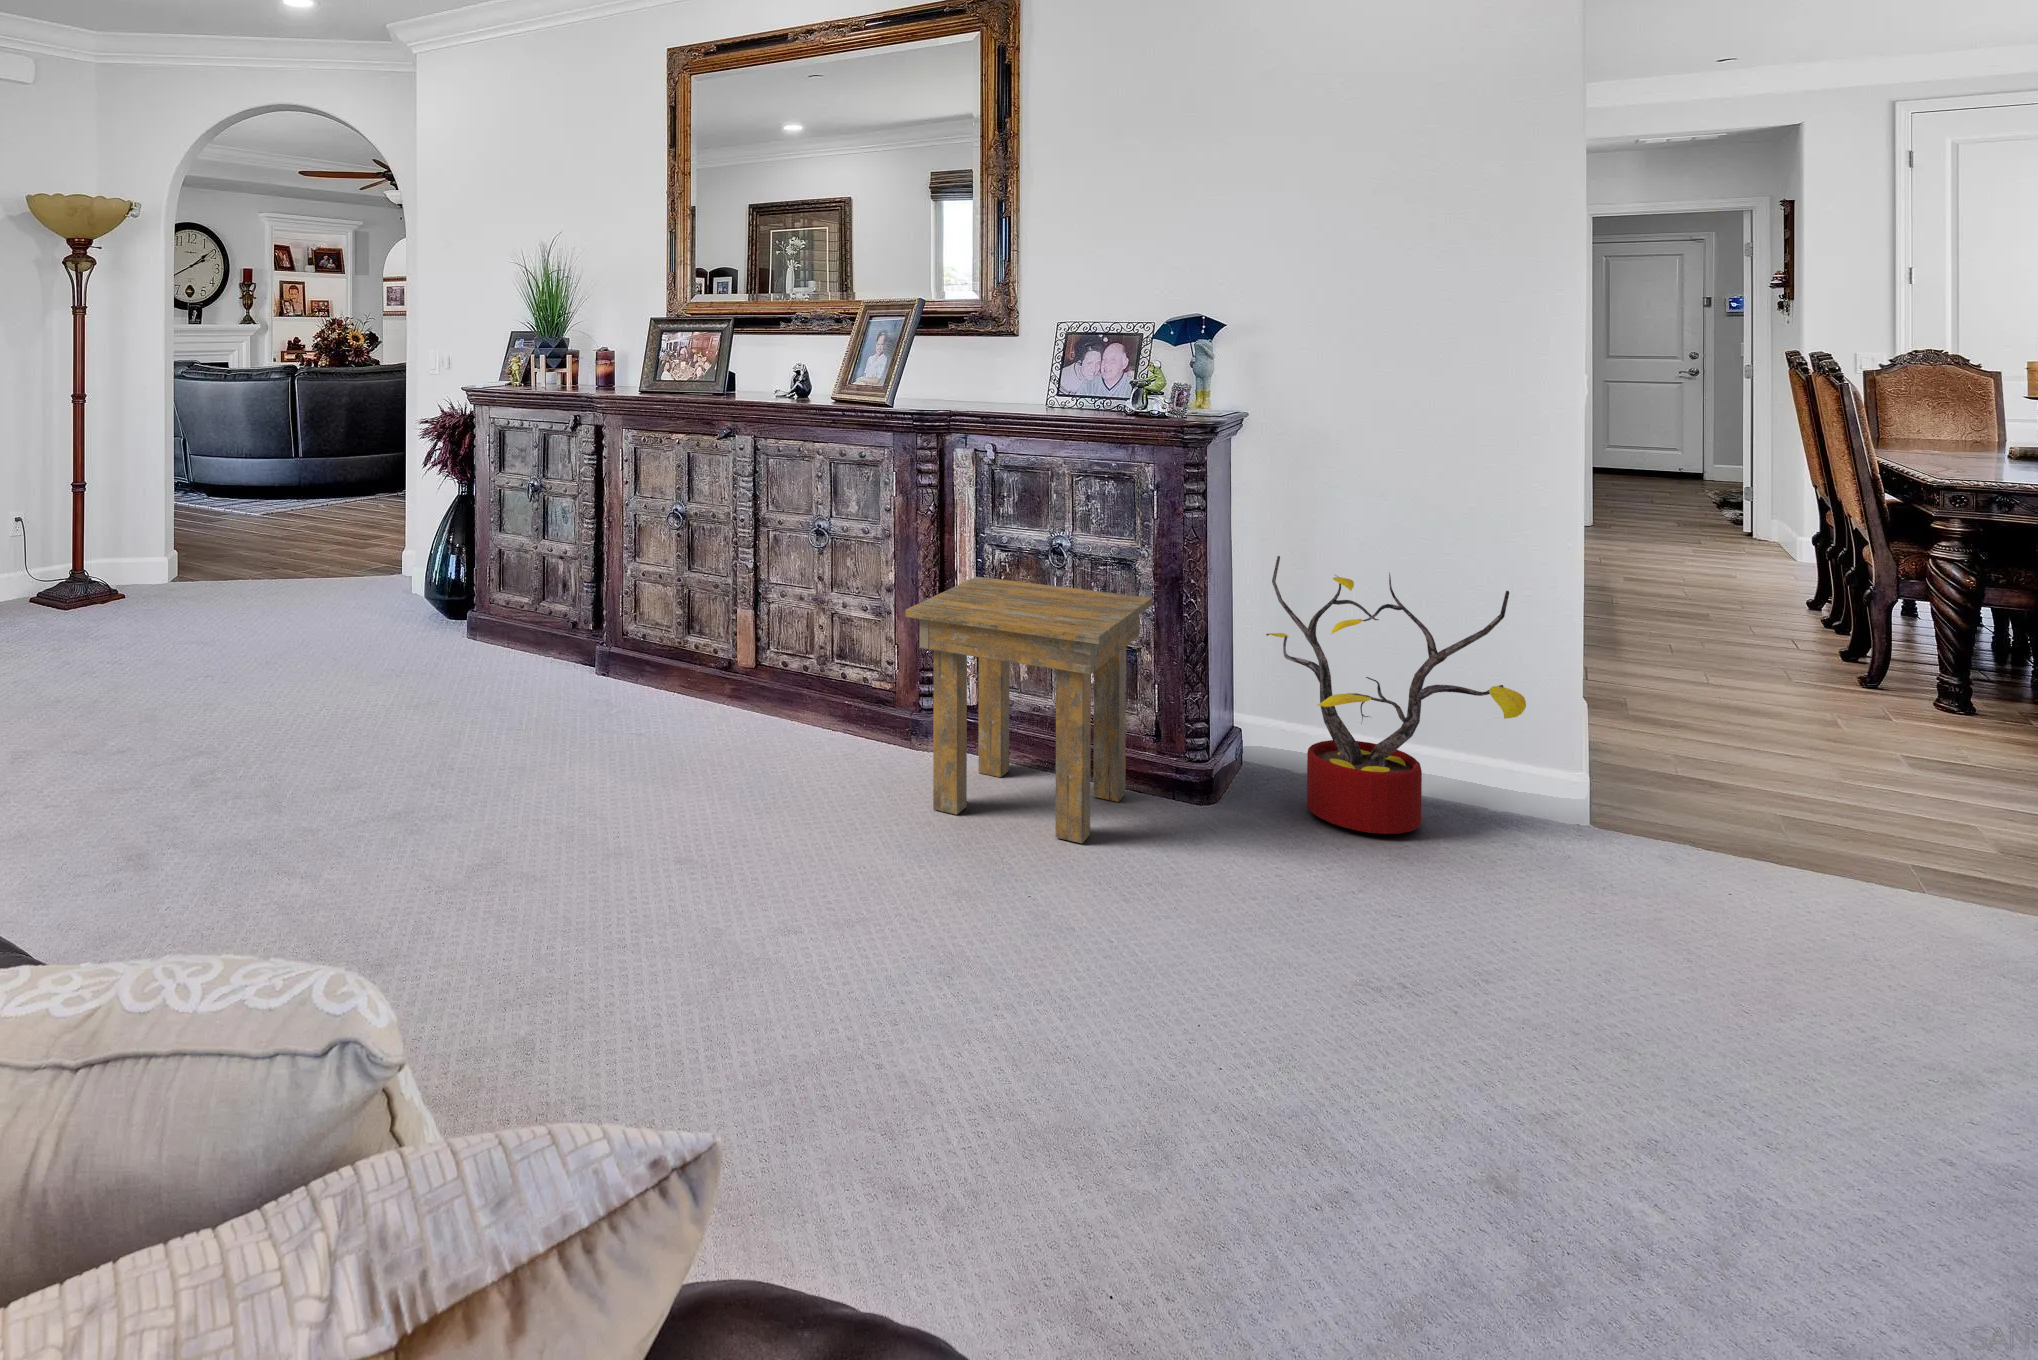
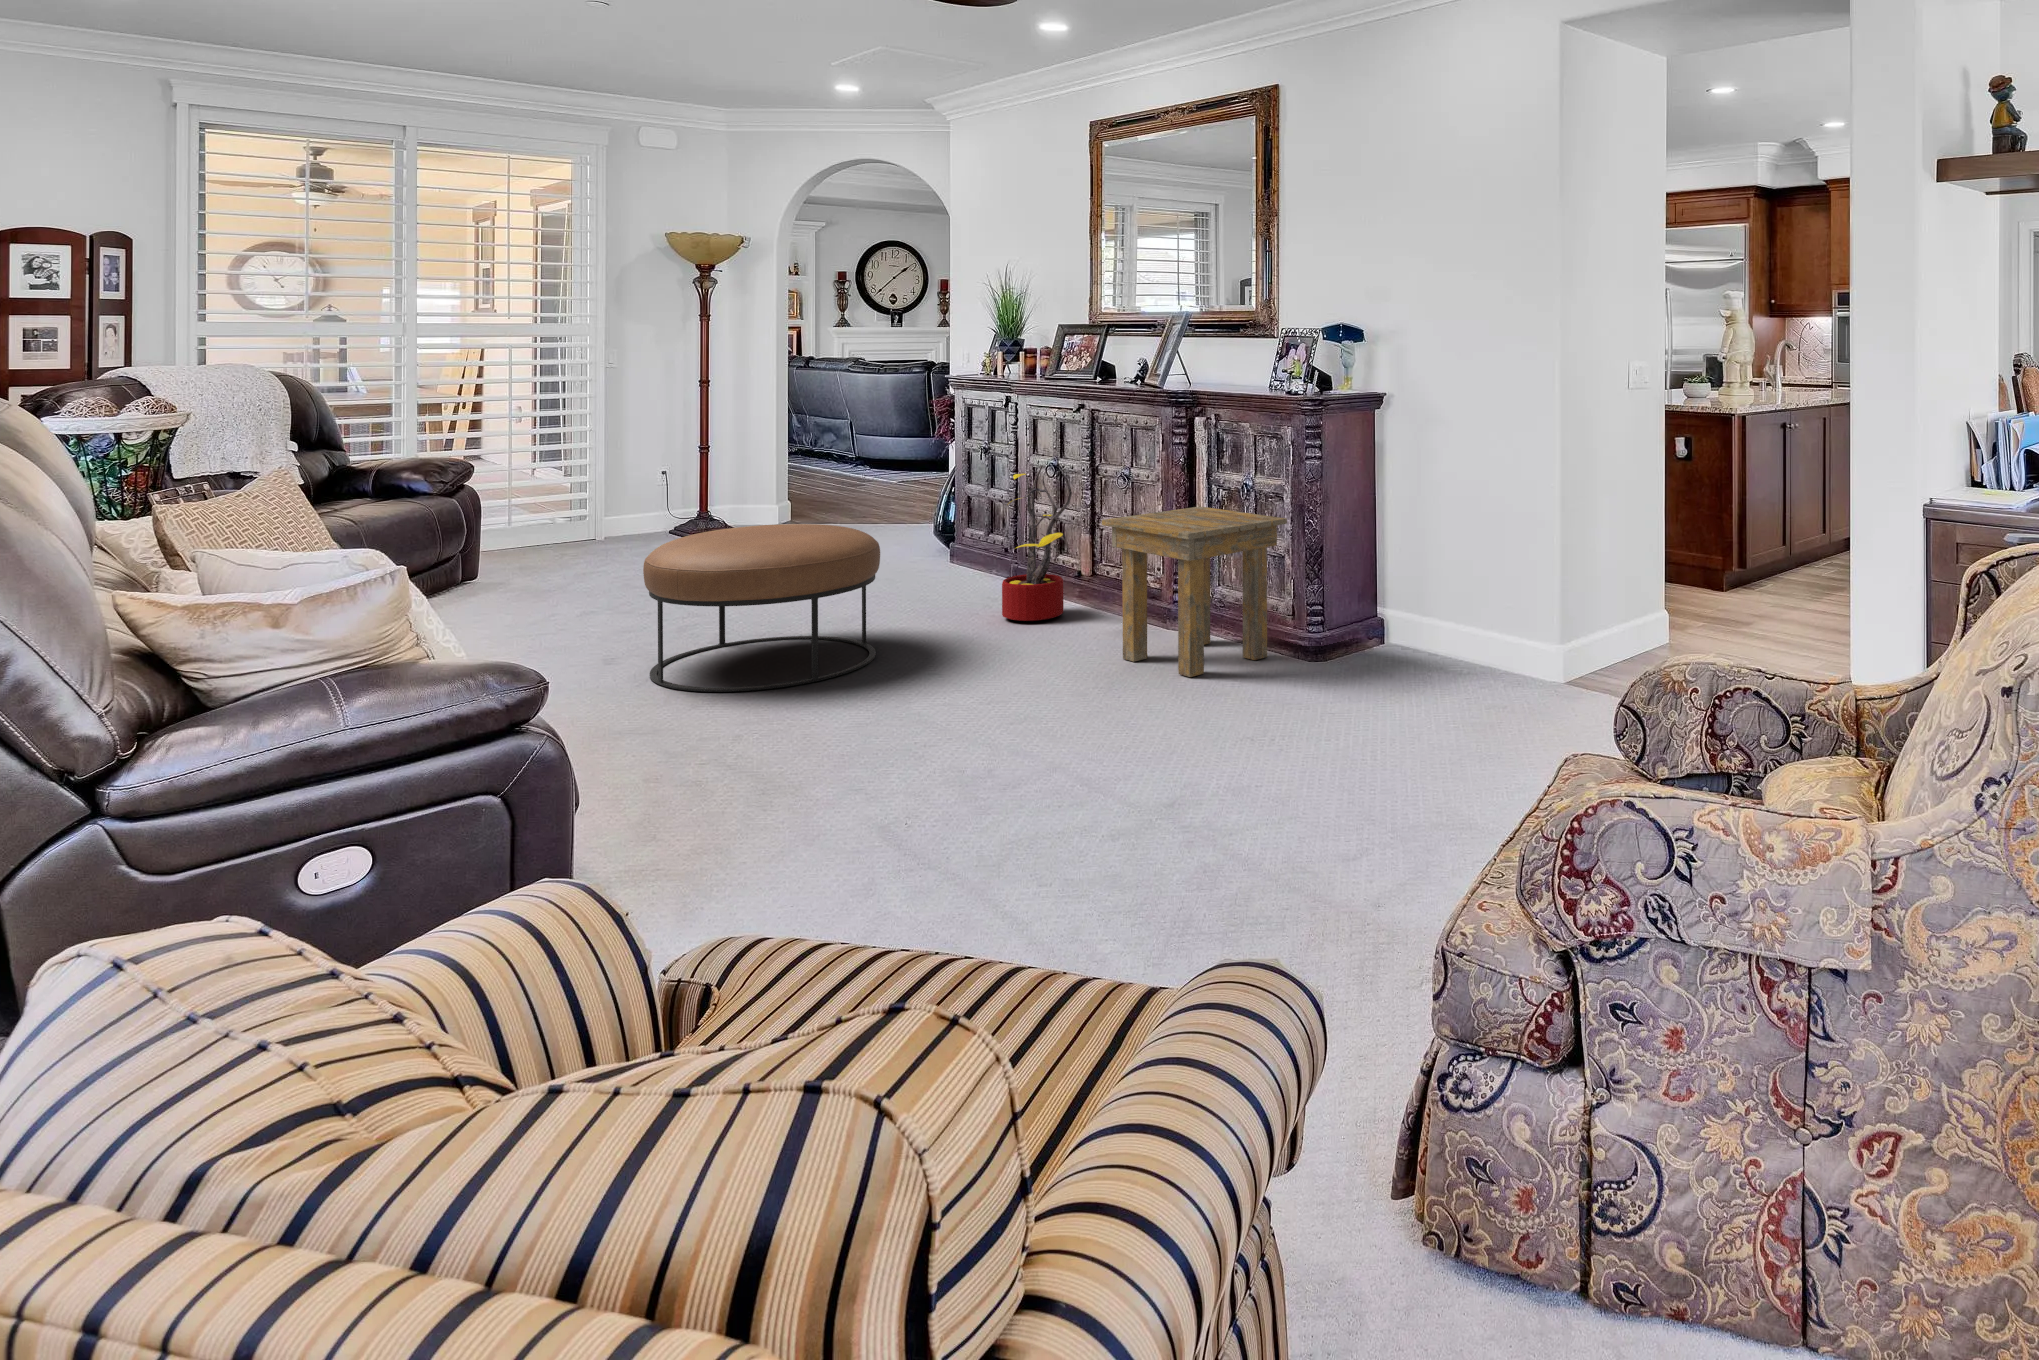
decorative plant: present [1266,556,1526,834] -> present [1002,466,1072,621]
ottoman: none [234,624,581,927] -> present [643,524,880,692]

